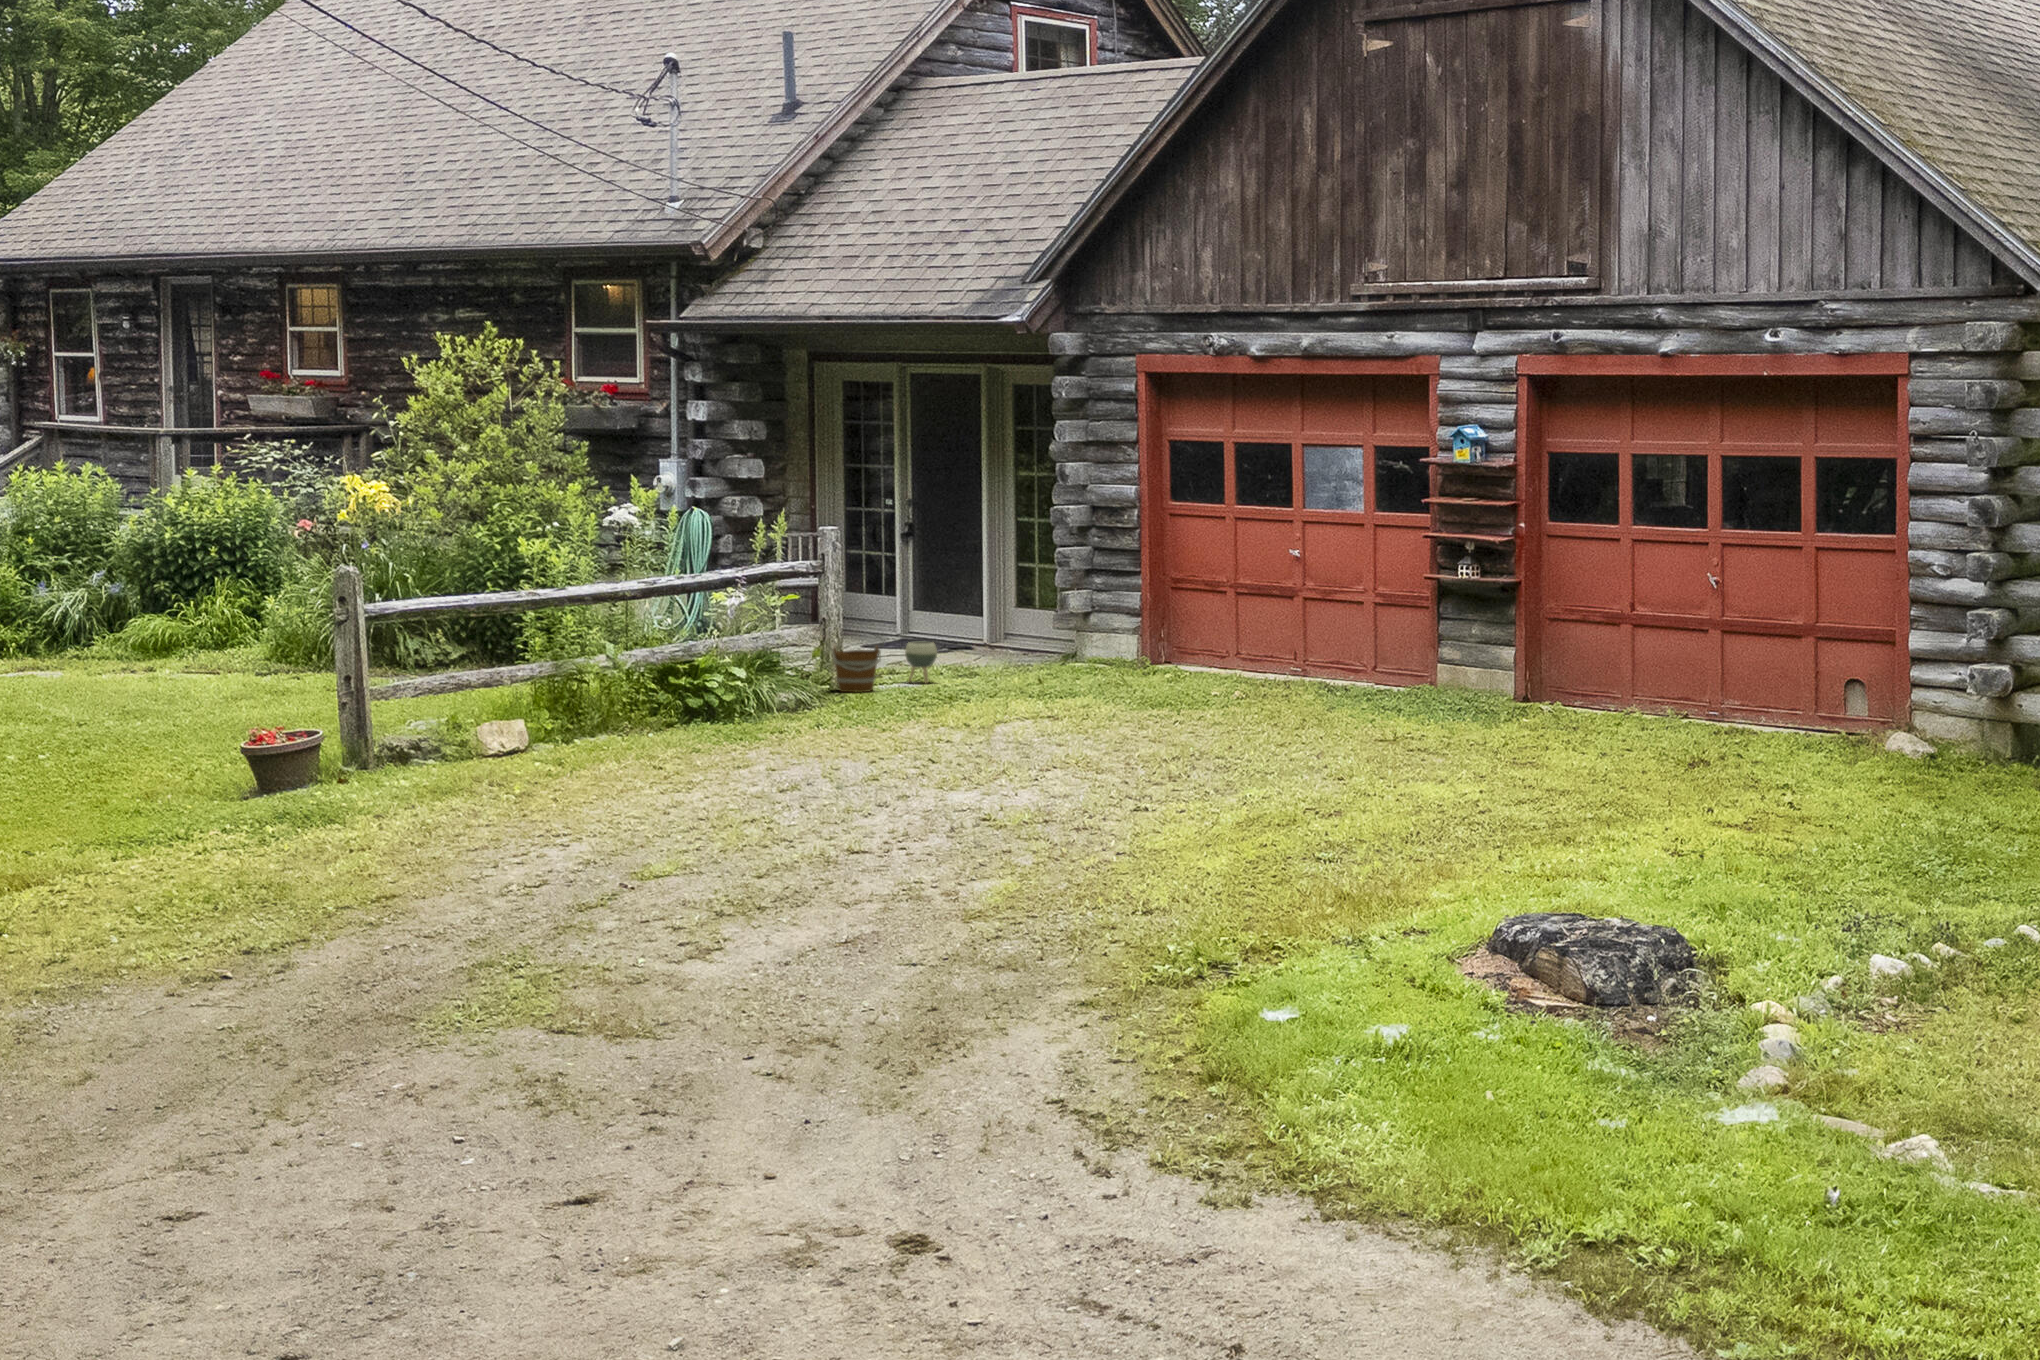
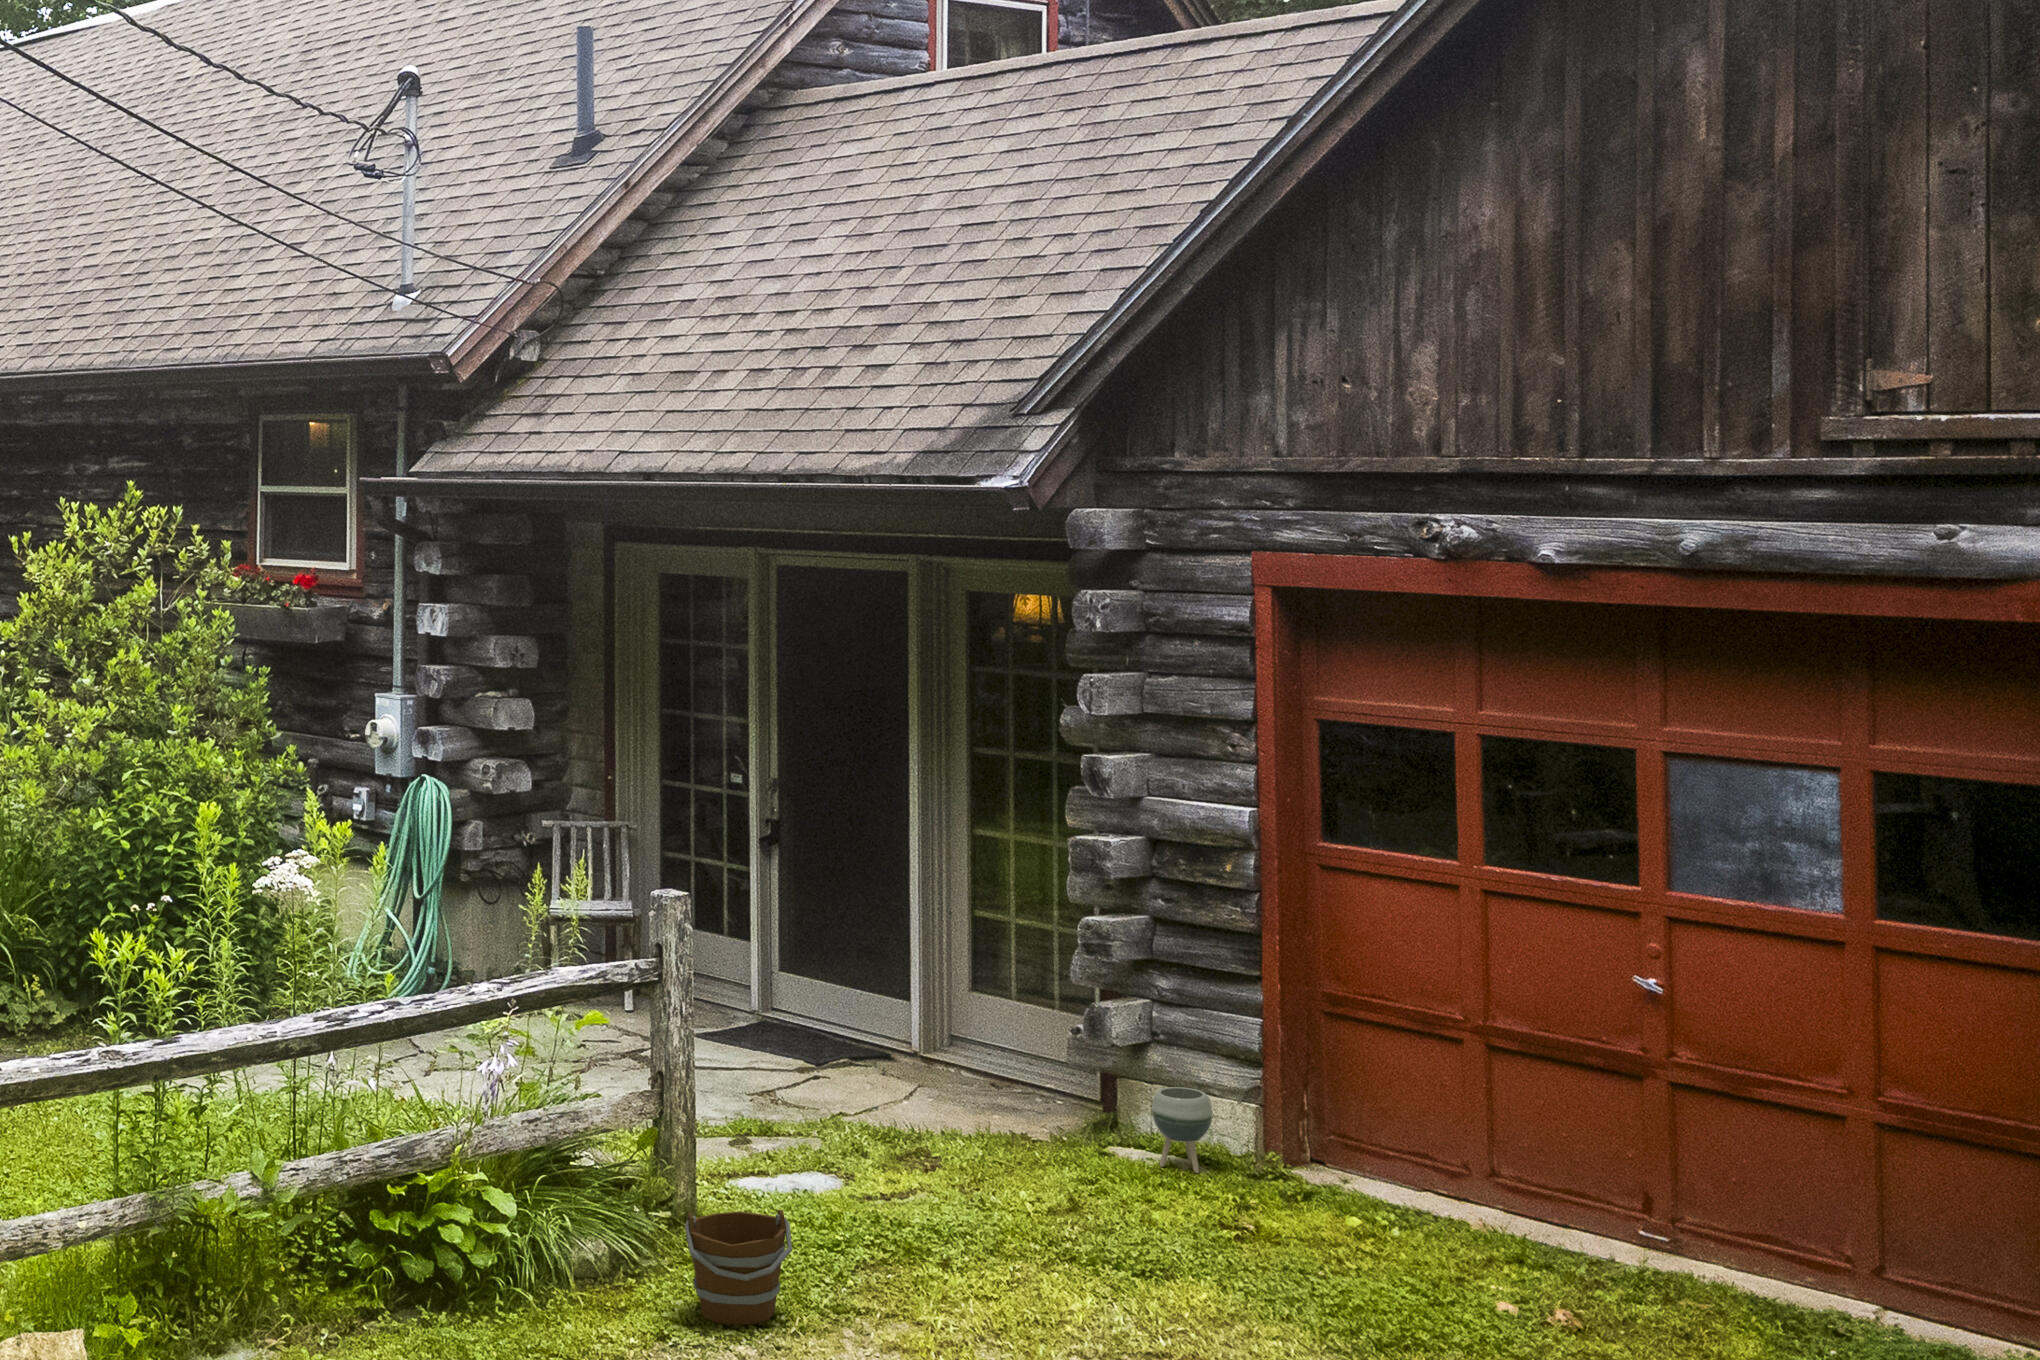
planter: present [905,642,937,683] -> present [1152,1087,1212,1173]

